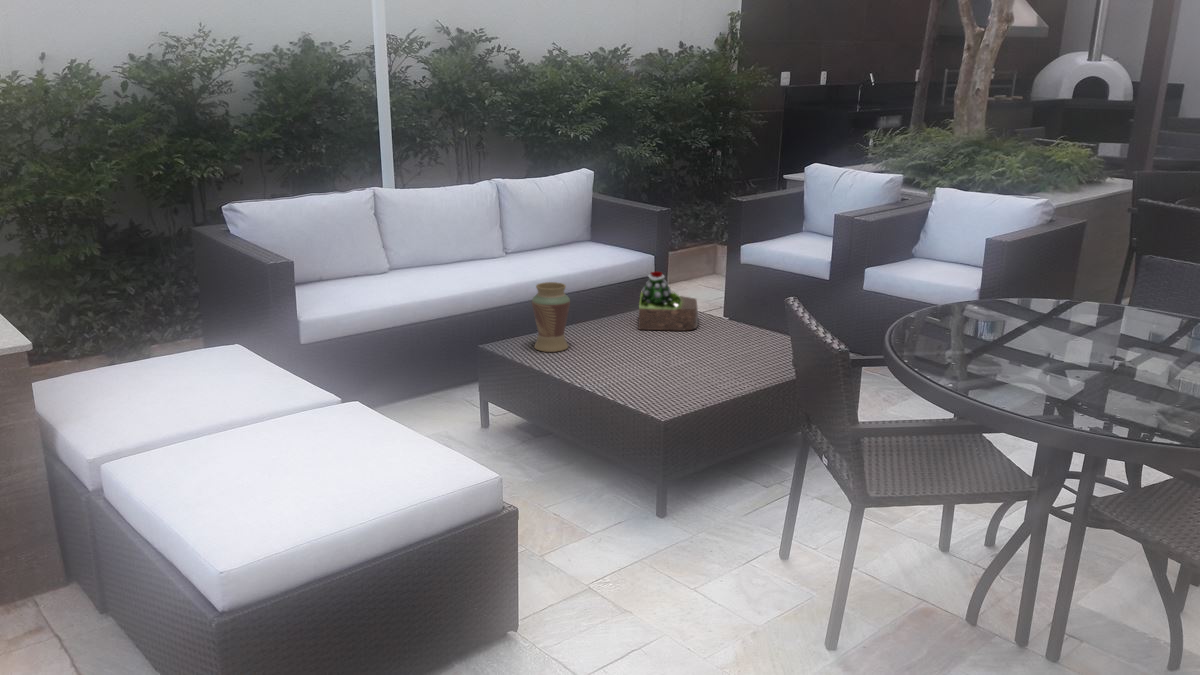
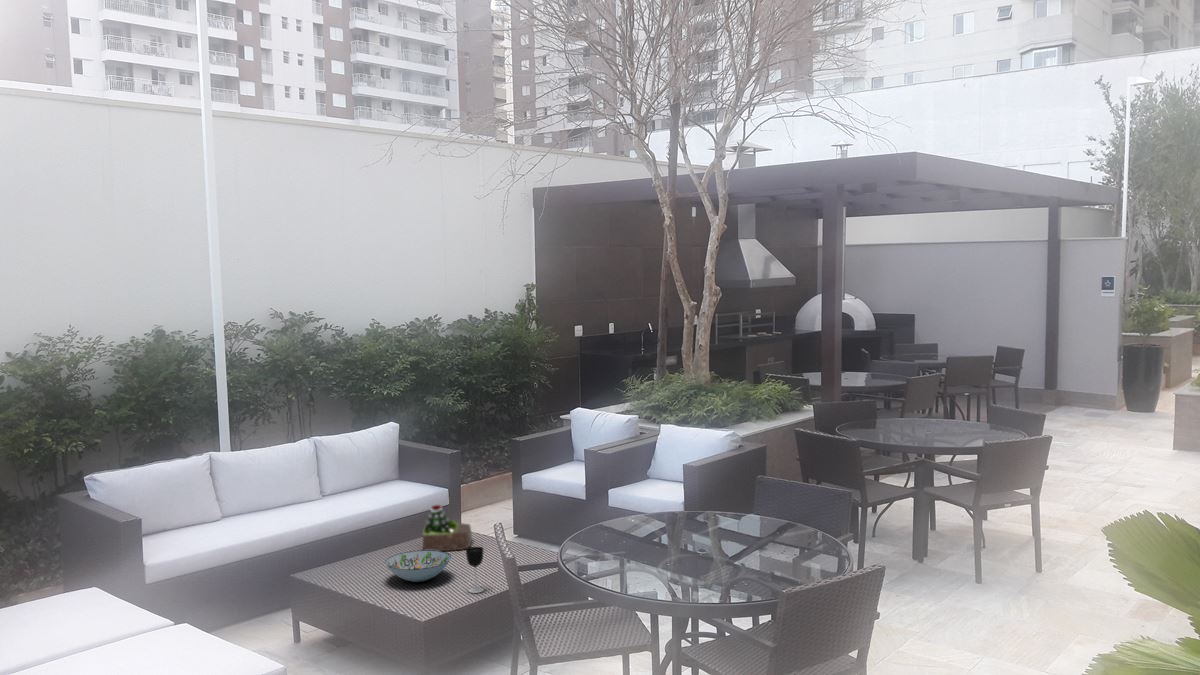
vase: present [532,282,570,352] -> none [334,520,364,575]
decorative bowl: none [600,328,687,368] -> present [385,550,451,582]
wine glass: none [713,329,738,390] -> present [466,547,484,593]

